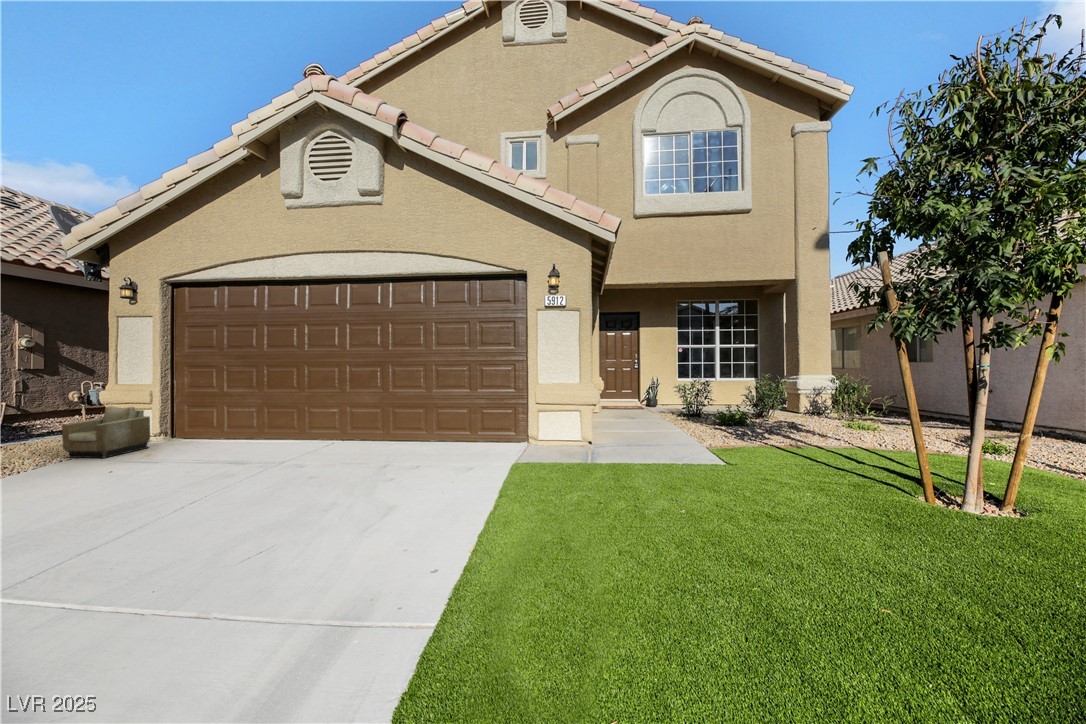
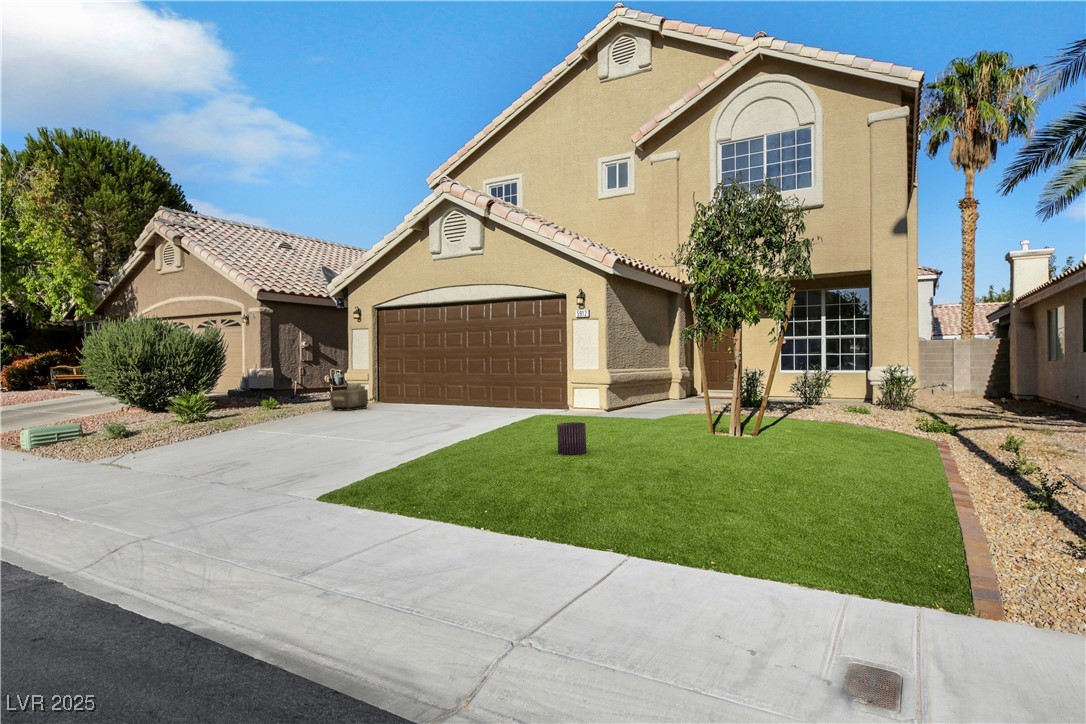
pouf: none [905,554,1025,692] -> present [557,422,586,455]

